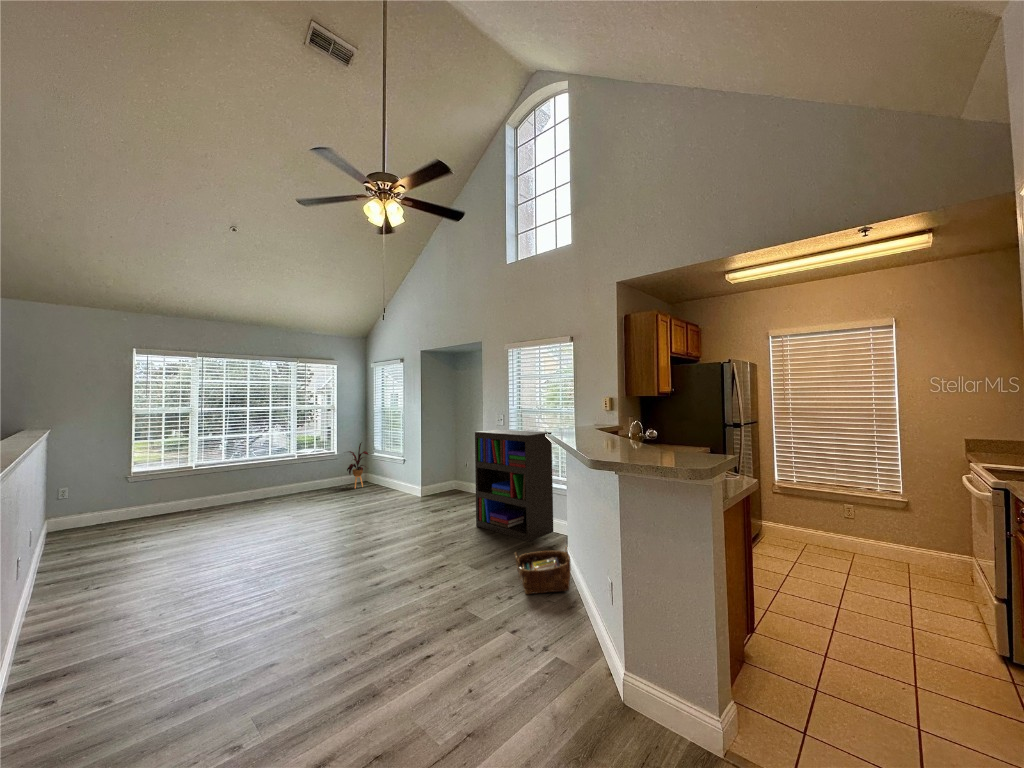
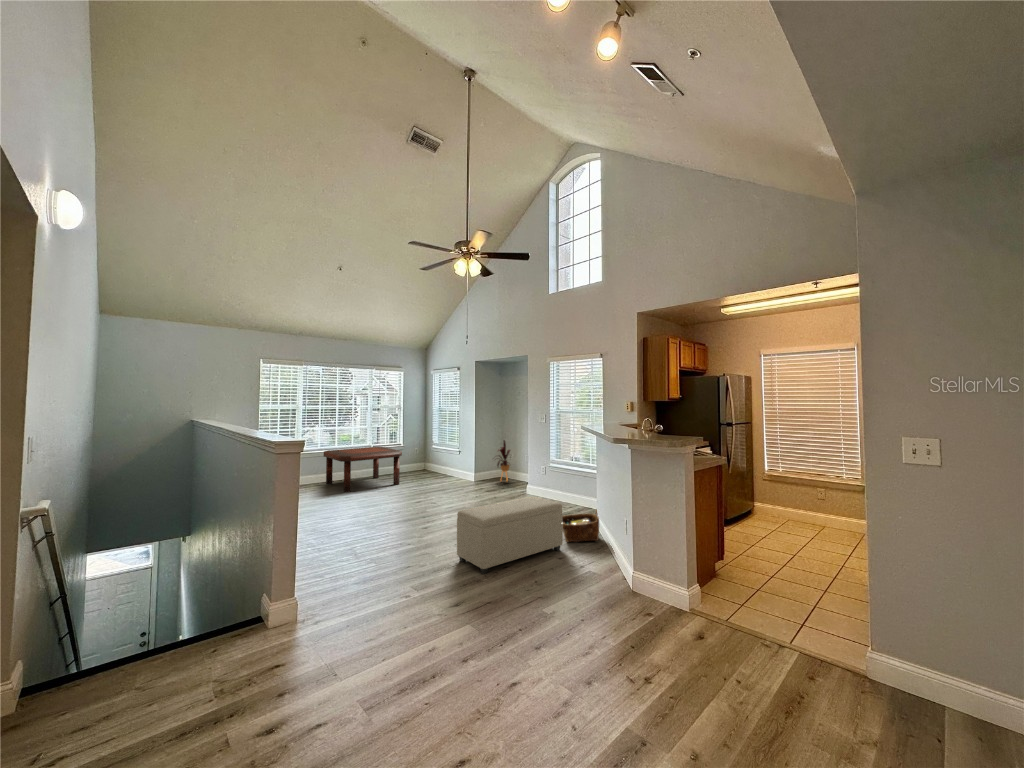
bookshelf: present [475,430,553,541] -> none [523,426,585,512]
house plant: present [347,443,368,488] -> present [497,440,510,481]
coffee table: none [228,457,330,519] -> present [324,447,402,492]
ottoman: none [360,532,519,667] -> present [457,497,563,574]

